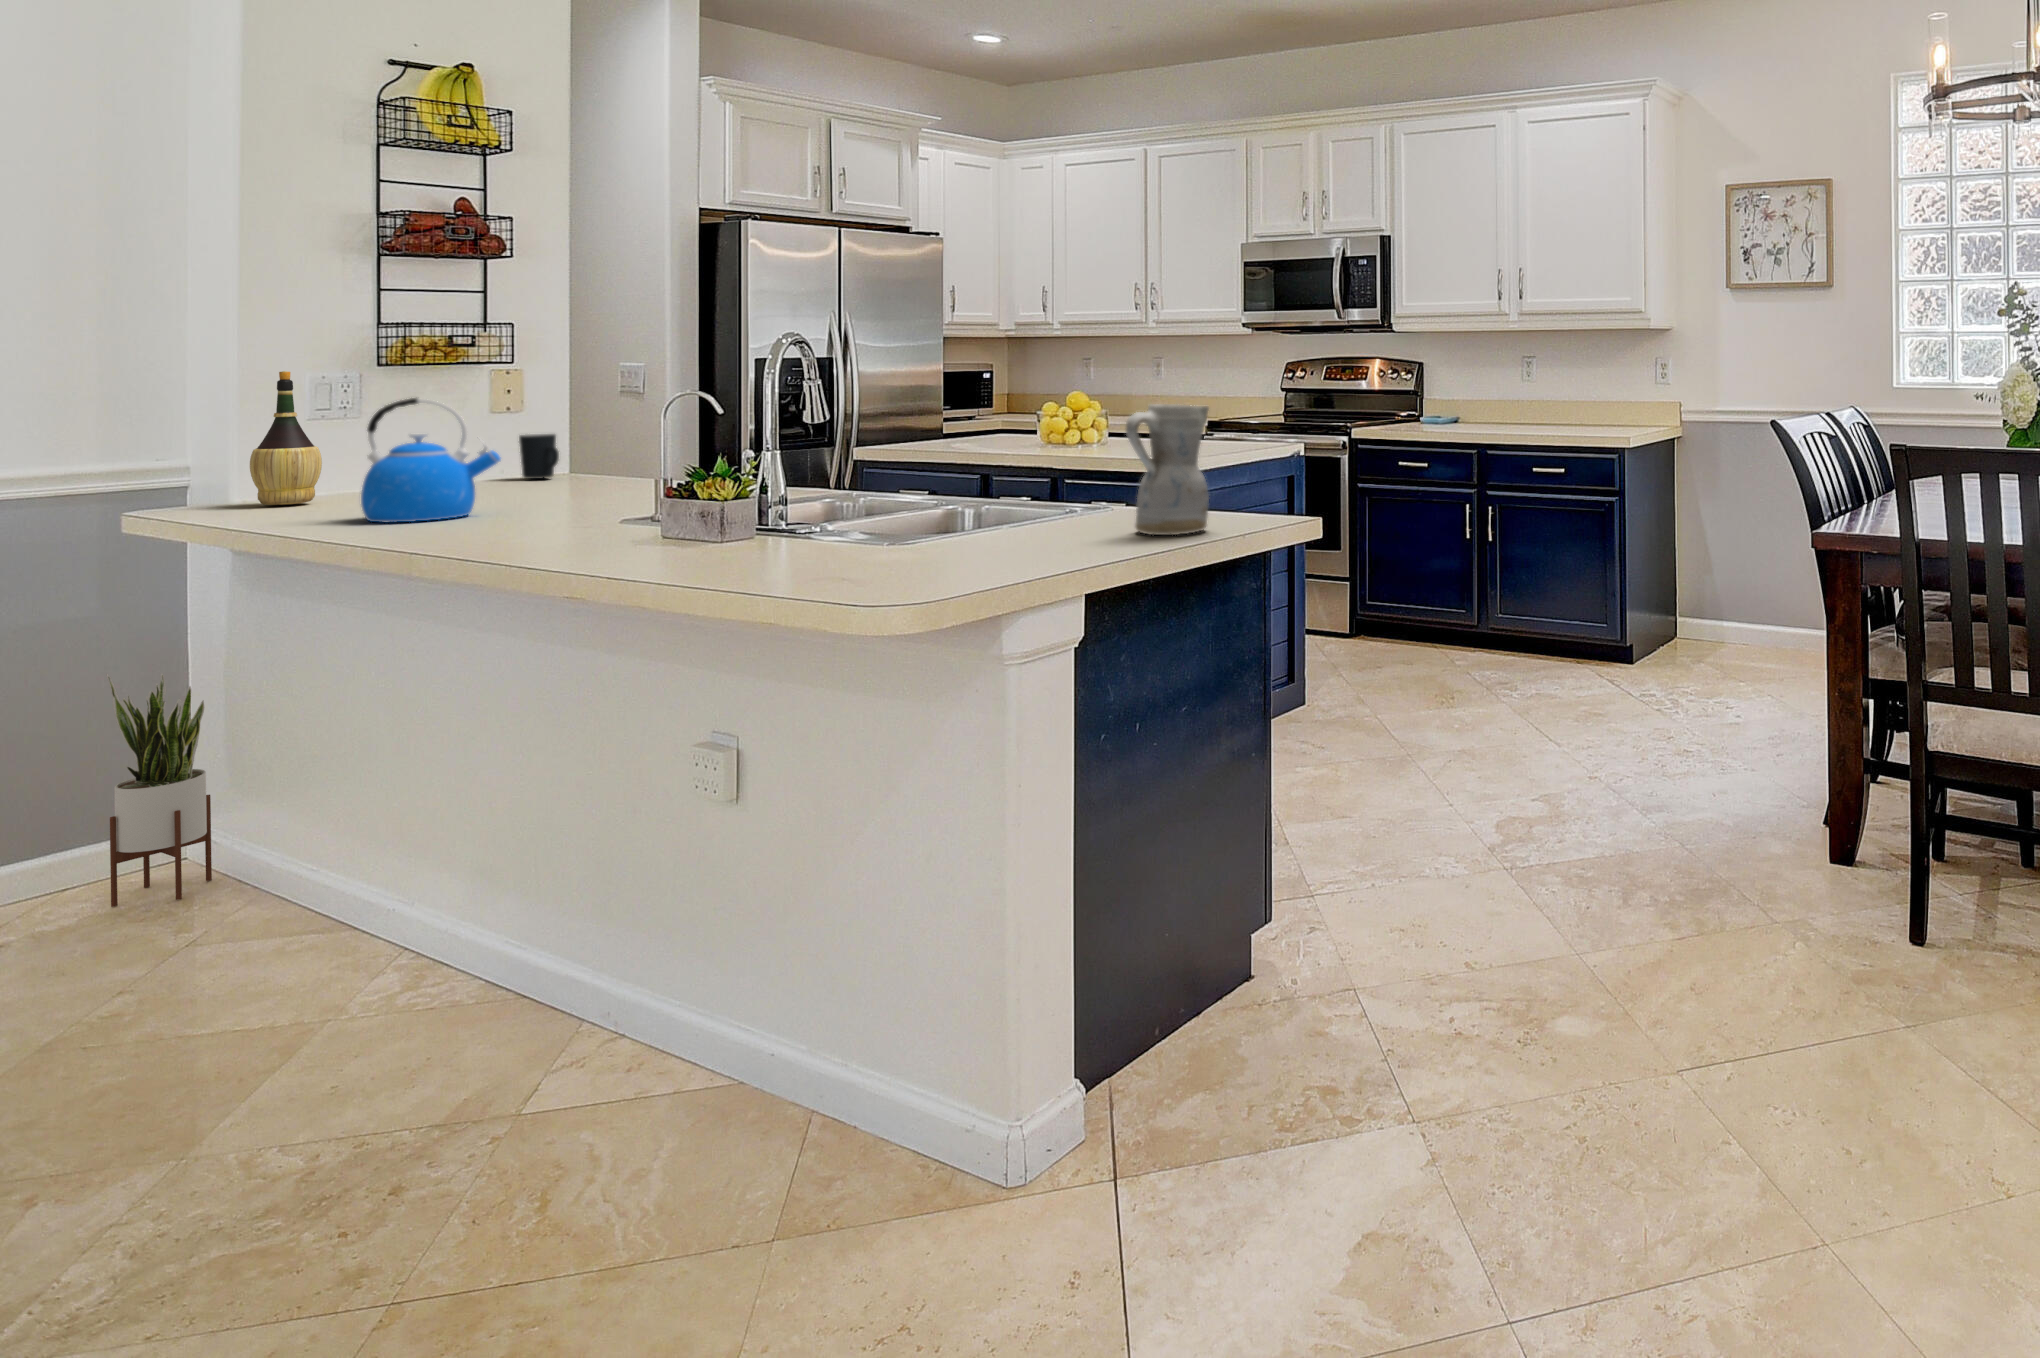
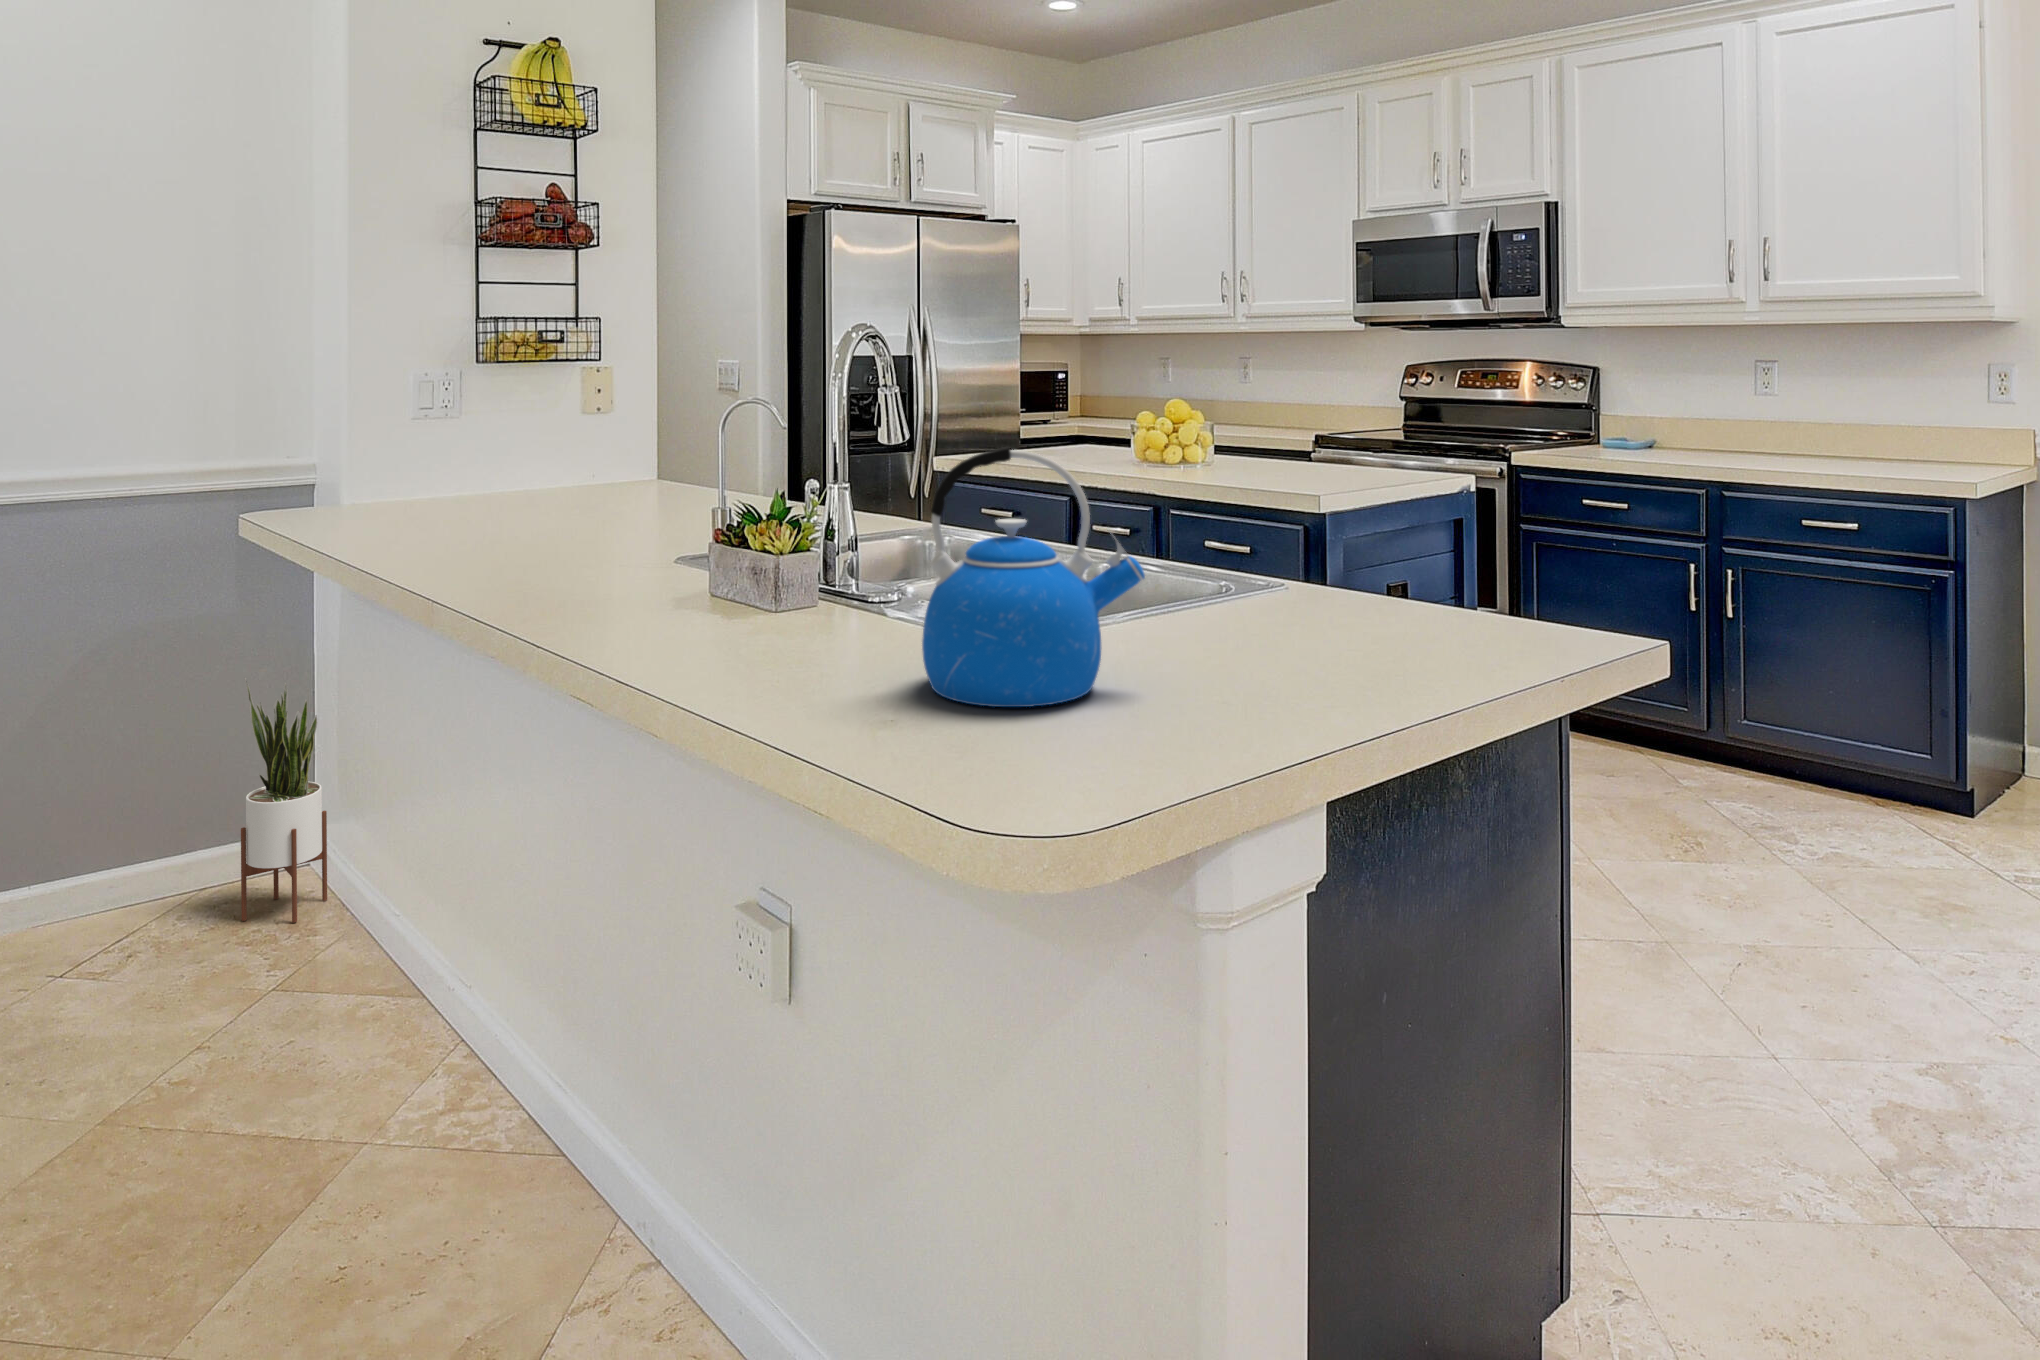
wine bottle: present [250,371,322,505] -> none [348,370,412,515]
kettle: present [361,398,501,523] -> present [922,447,1145,707]
ceramic pitcher: present [1126,404,1209,535] -> none [1345,437,1476,657]
mug: present [519,434,559,479] -> none [602,440,638,490]

